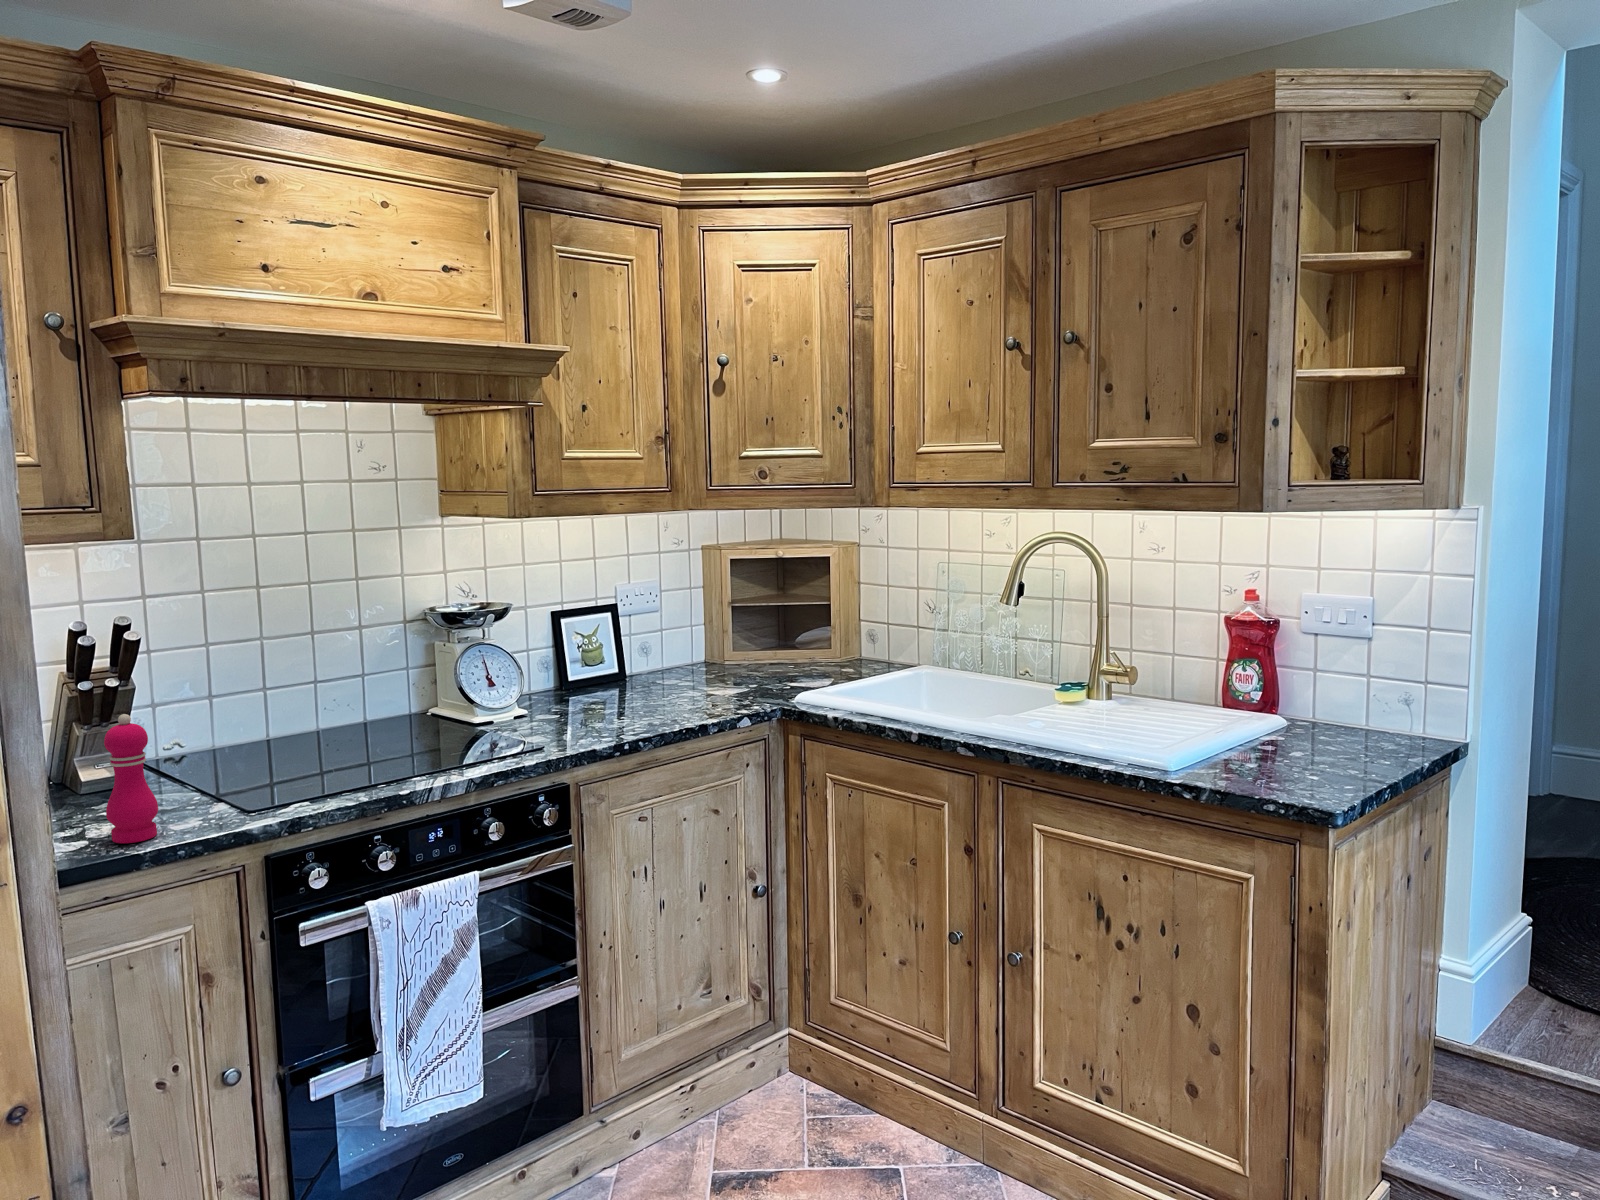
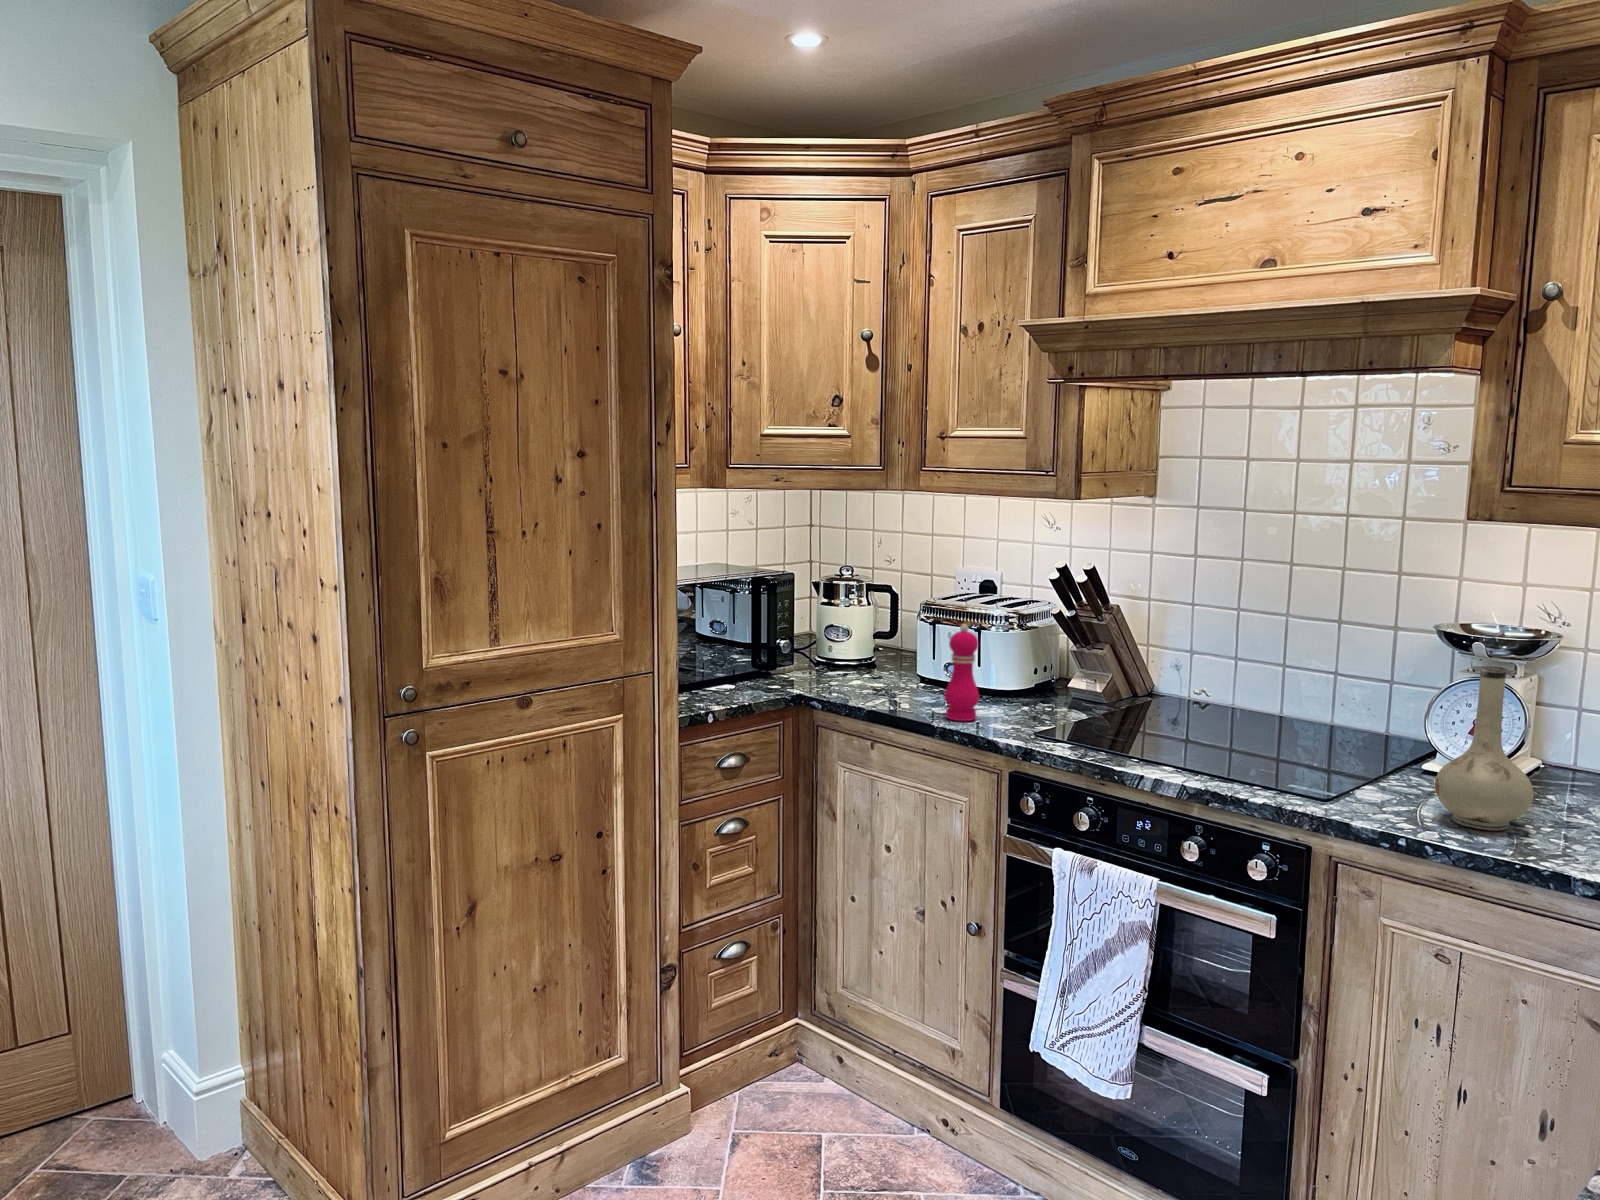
vase: none [577,613,638,729] -> present [1435,666,1533,831]

